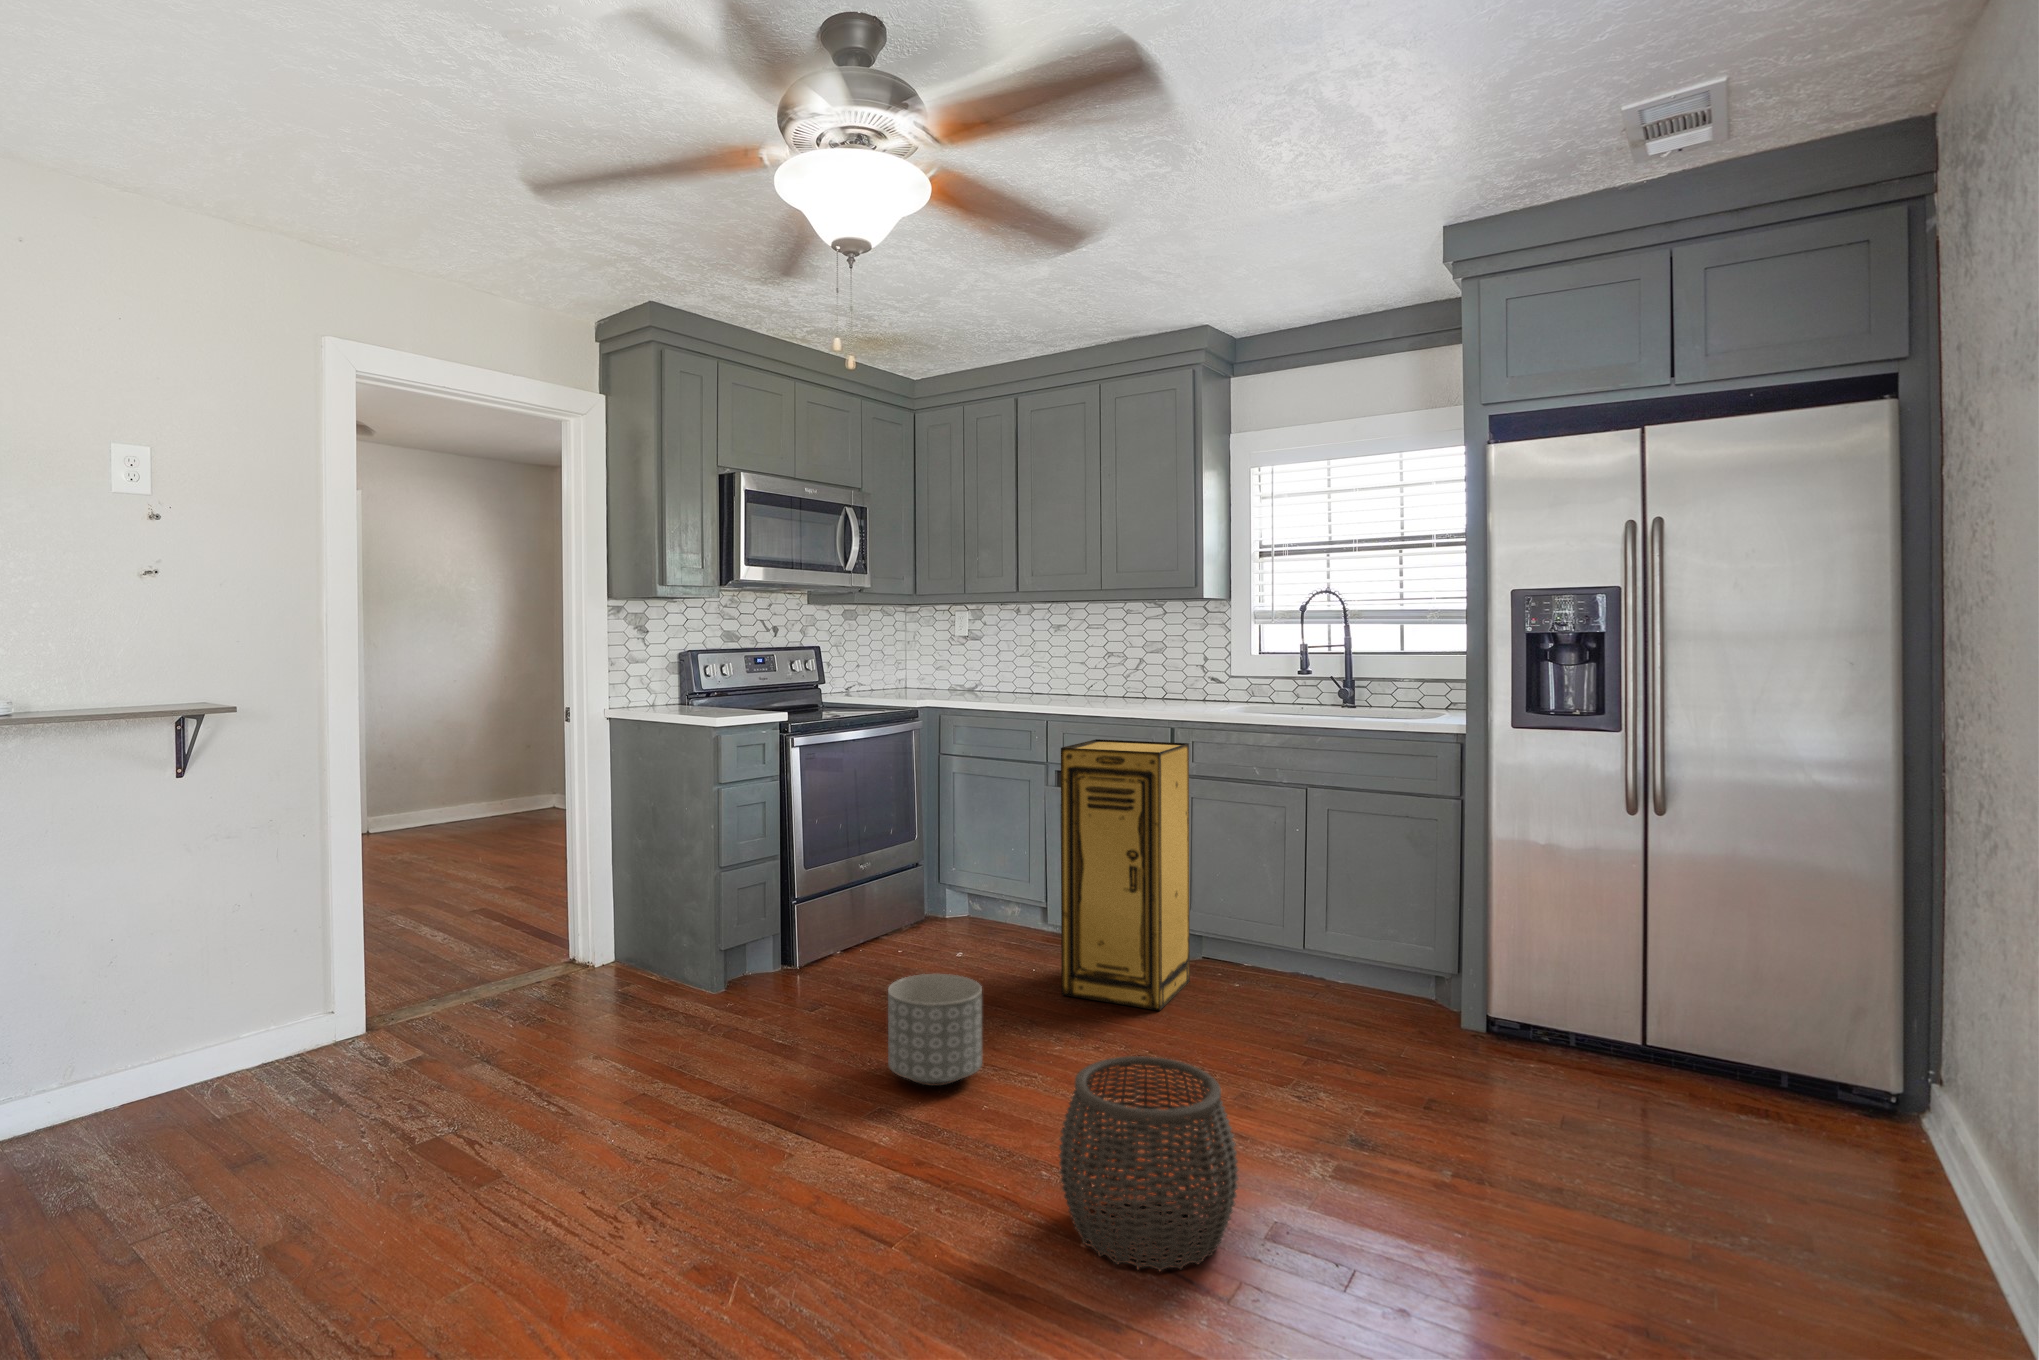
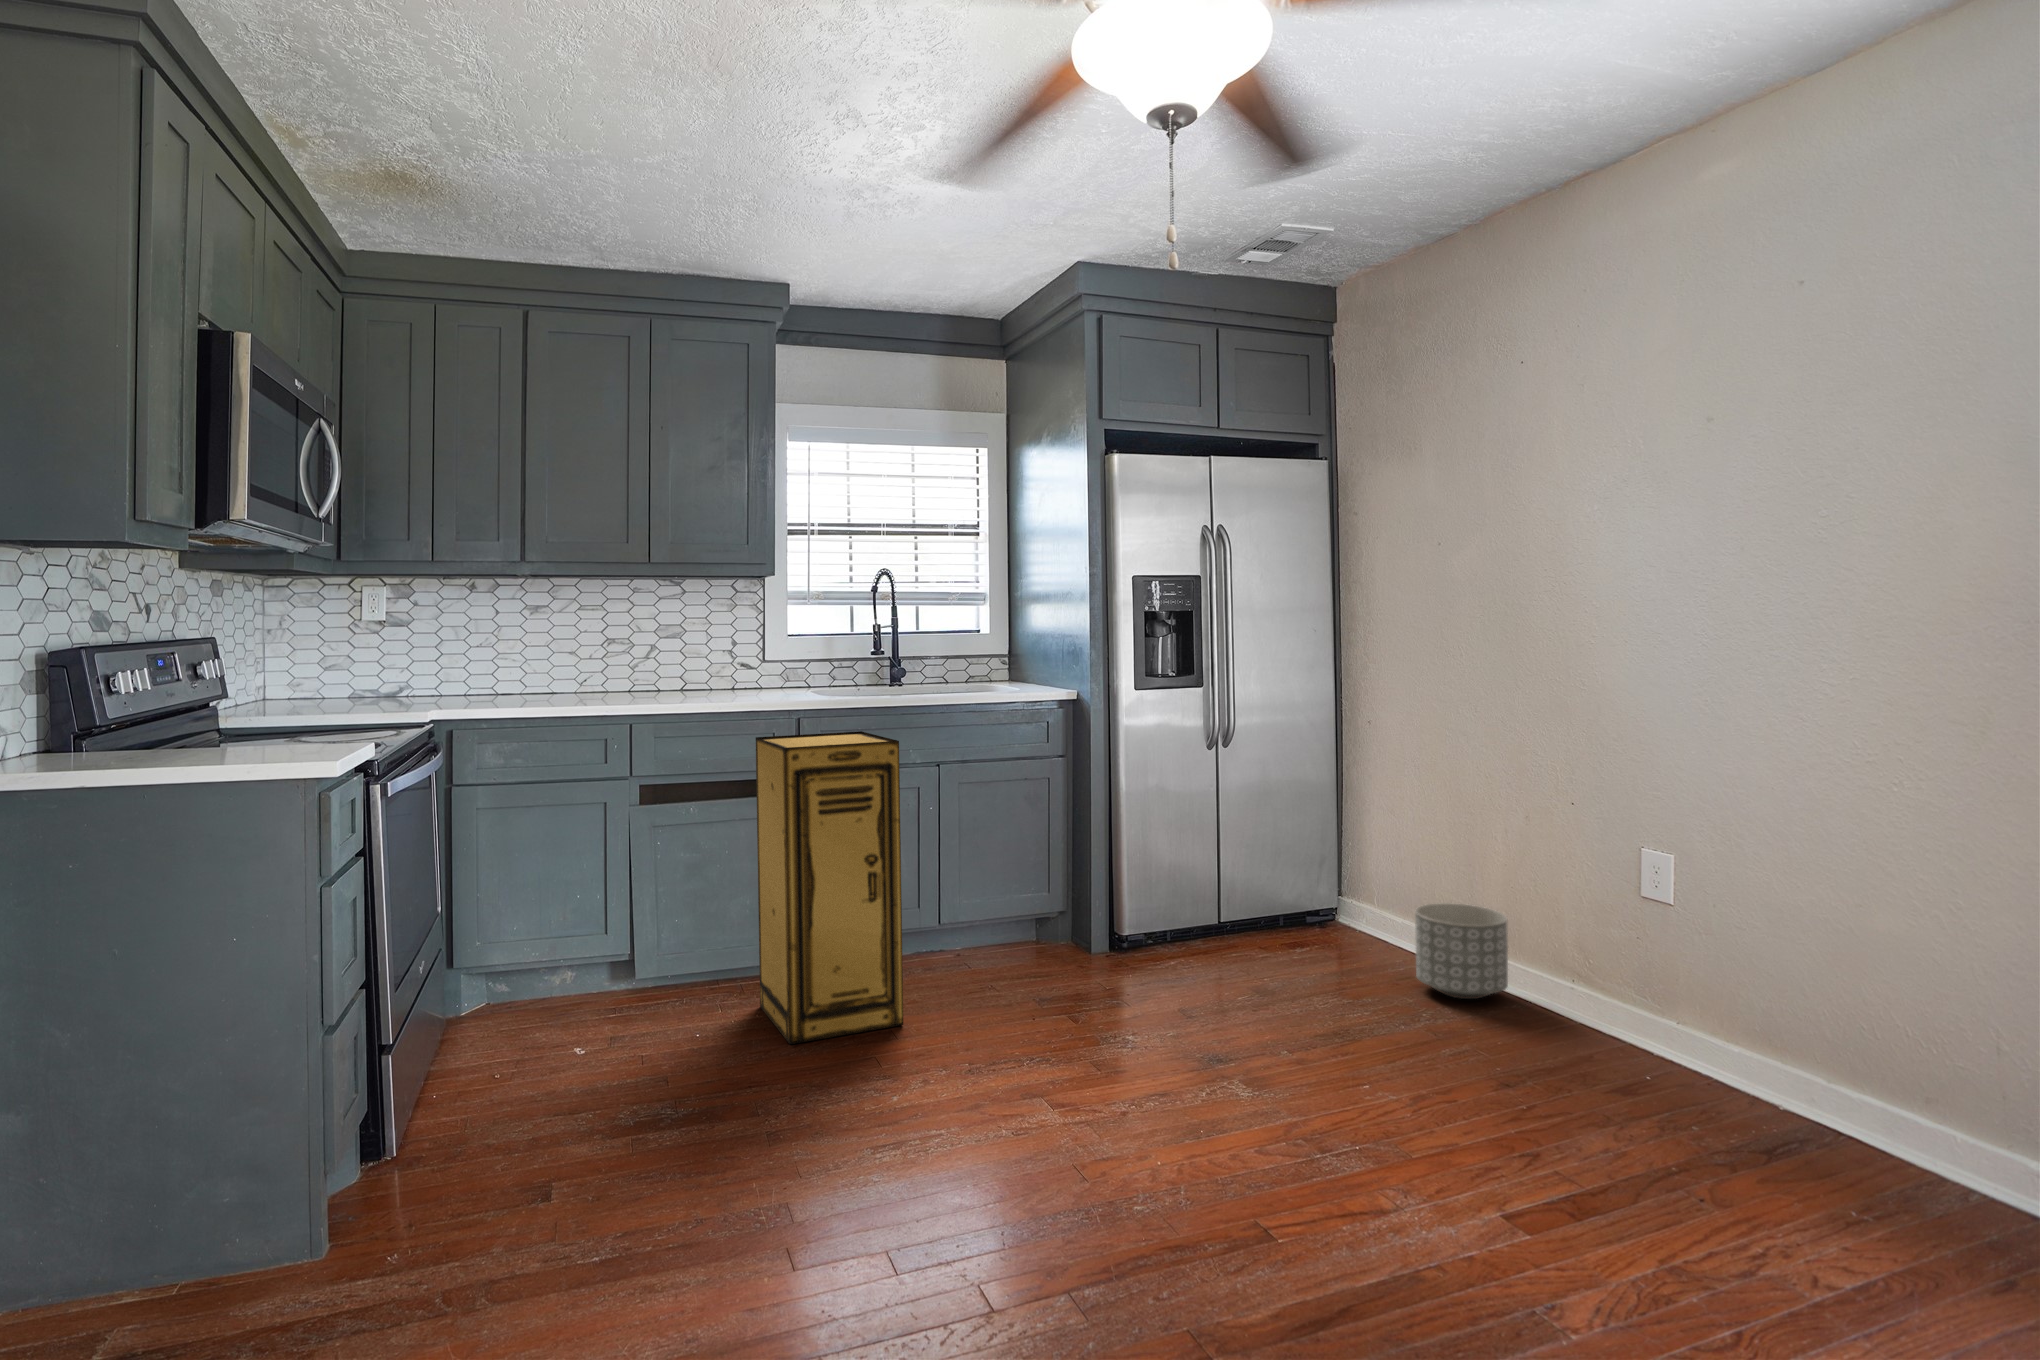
planter: present [888,974,982,1086] -> present [1415,903,1508,999]
woven basket: present [1059,1056,1239,1271] -> none [1210,1029,1402,1246]

